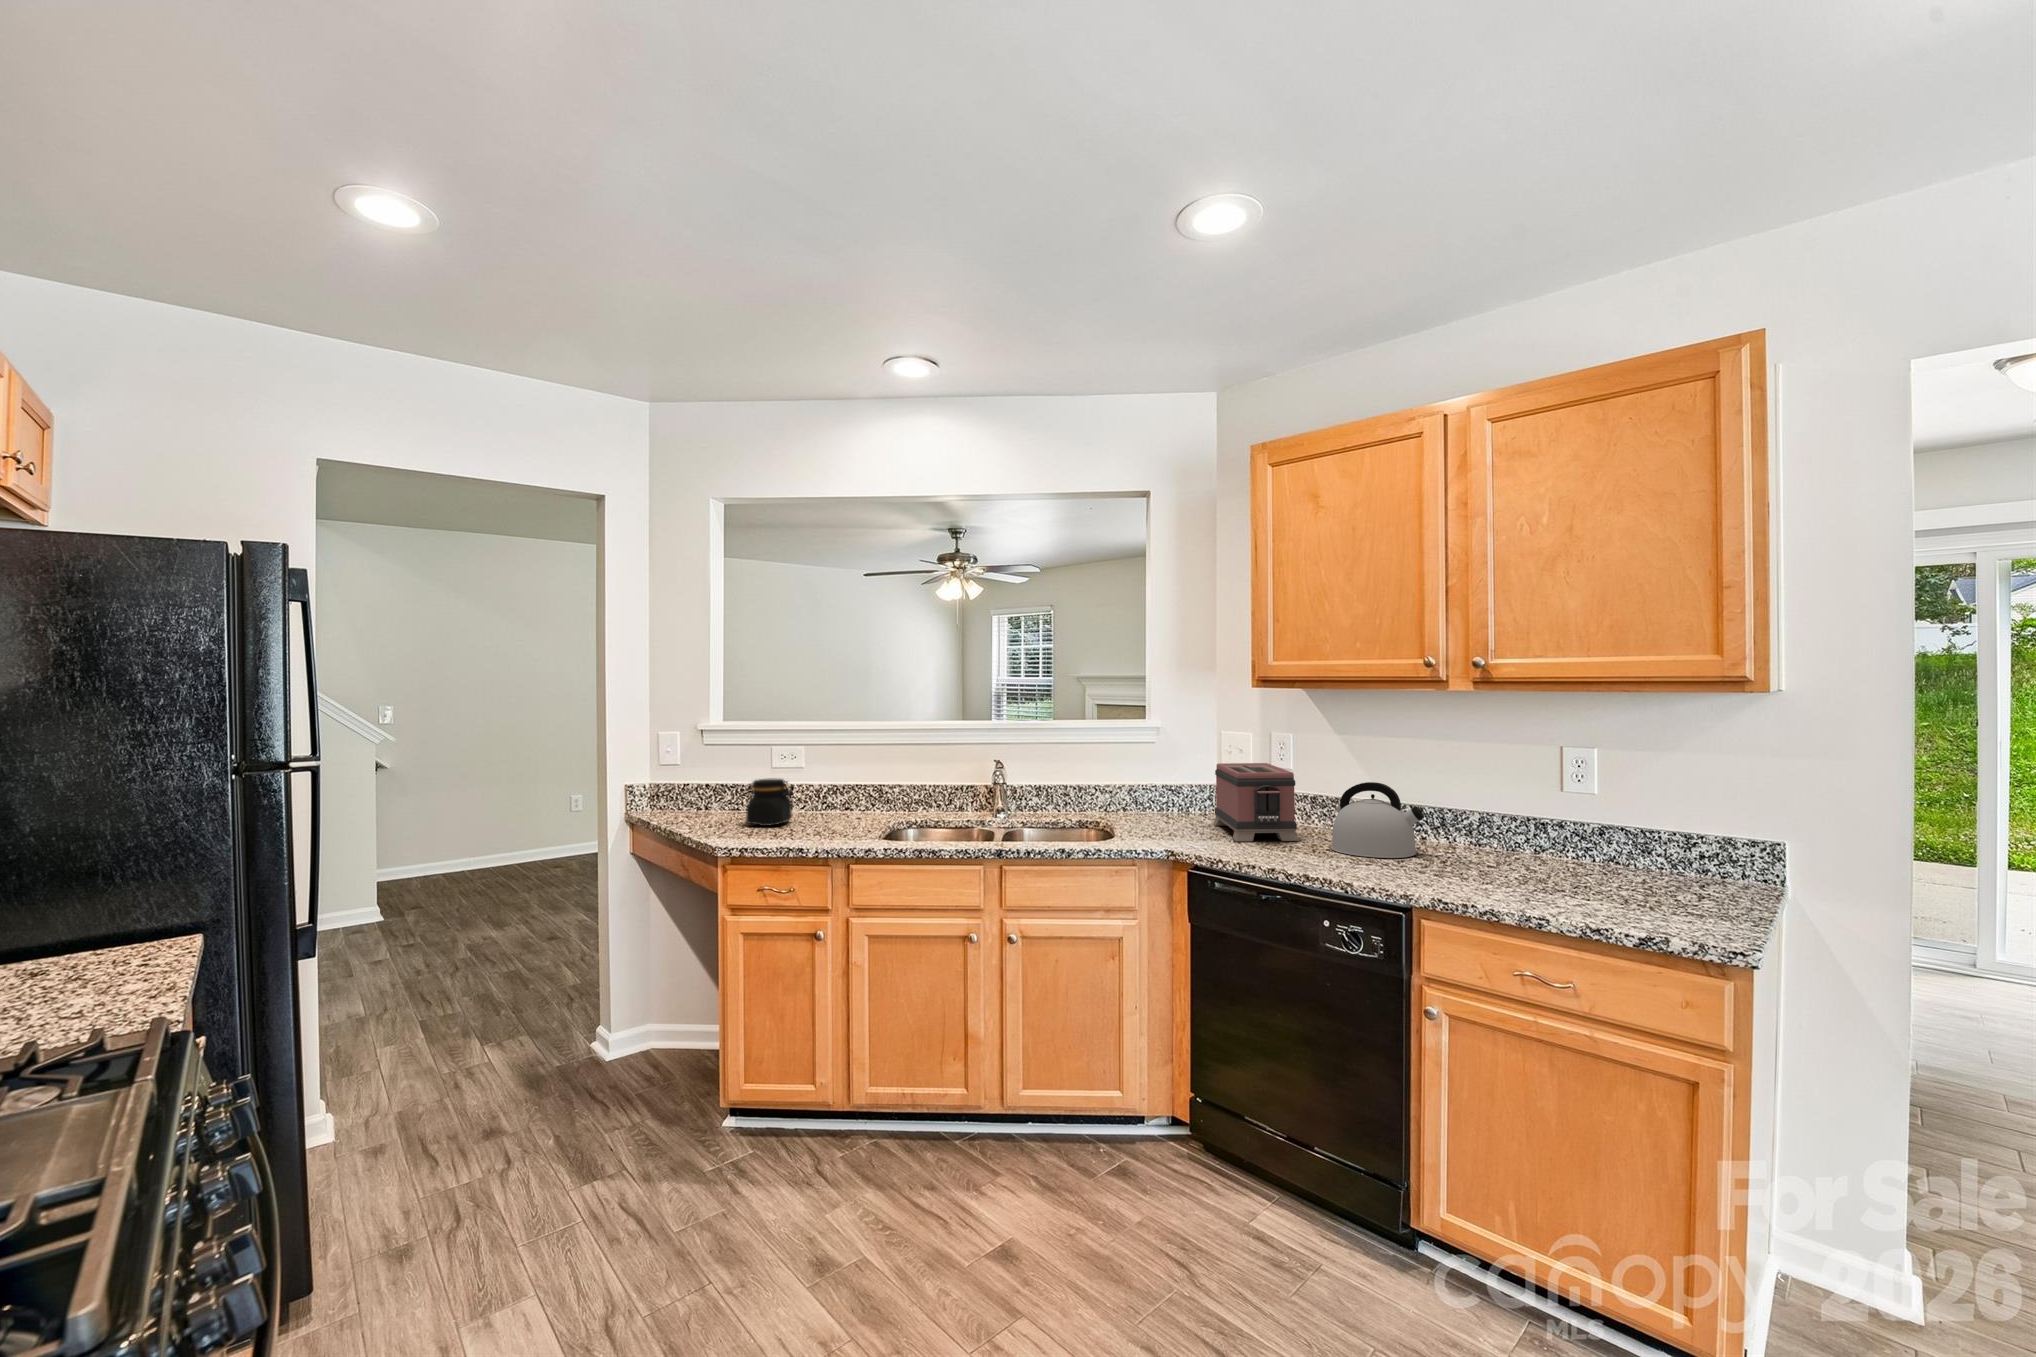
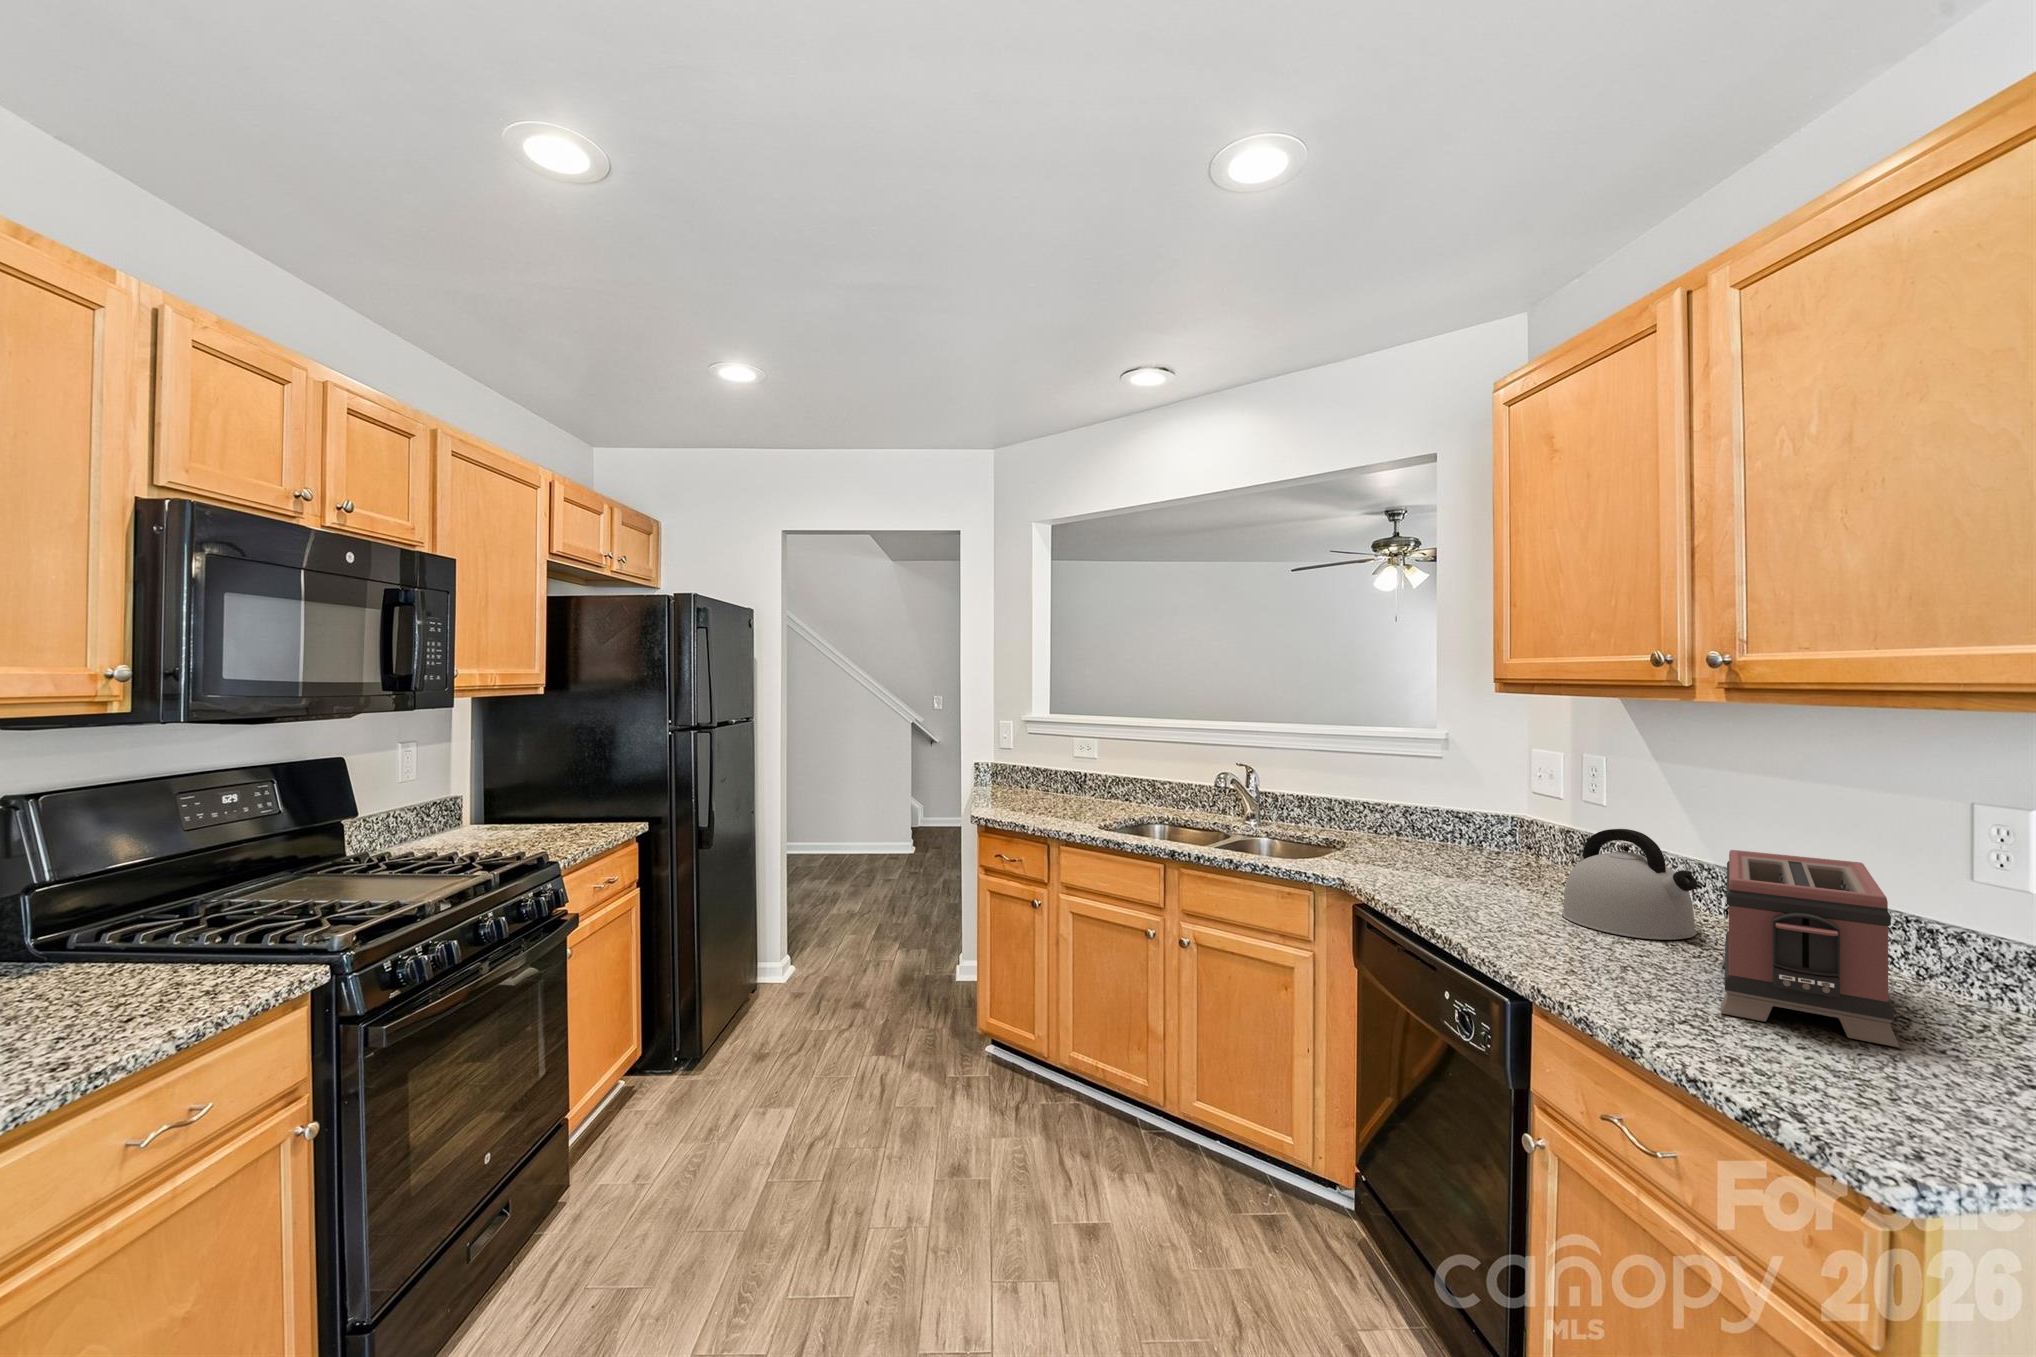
toaster: present [1213,763,1299,841] -> present [1721,850,1900,1048]
jar: present [745,779,792,826] -> none [1032,765,1072,806]

